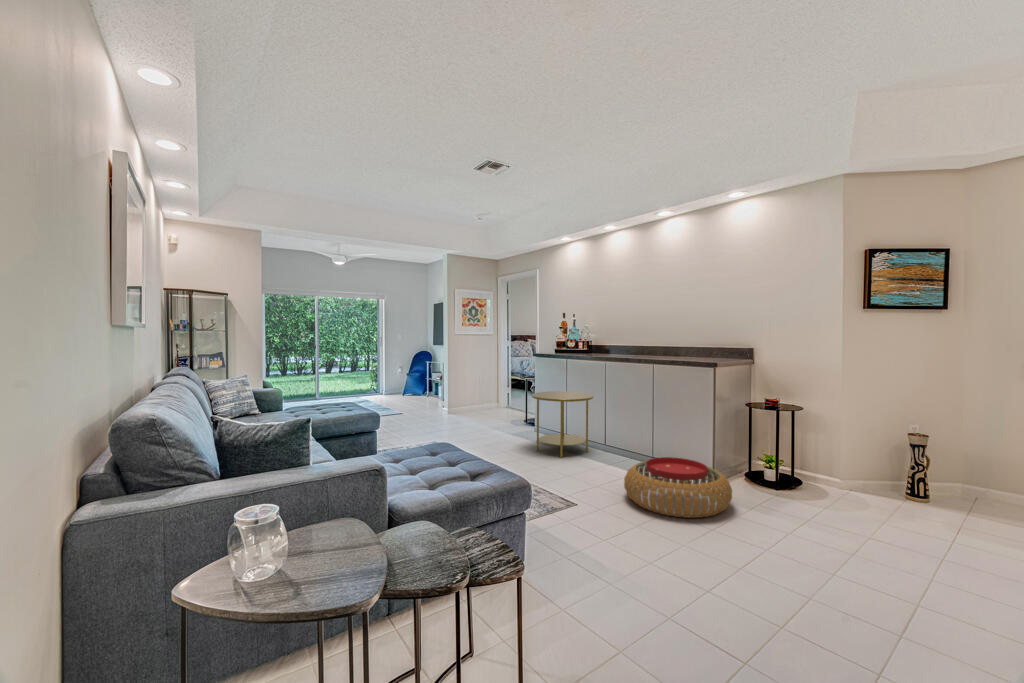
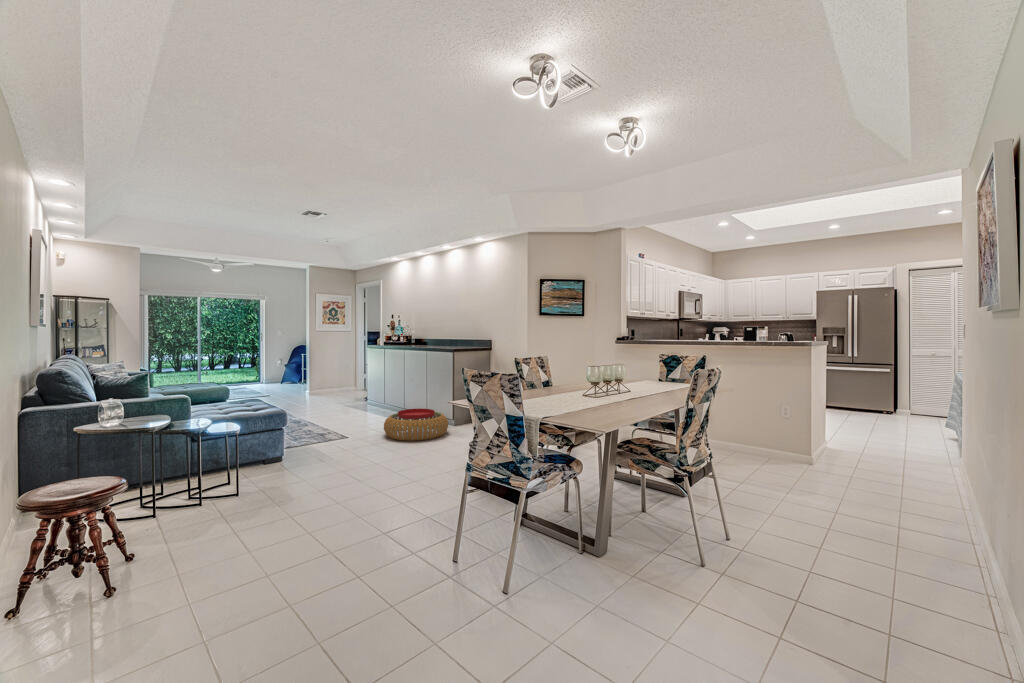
side table: present [532,391,593,458] -> none [352,372,398,417]

